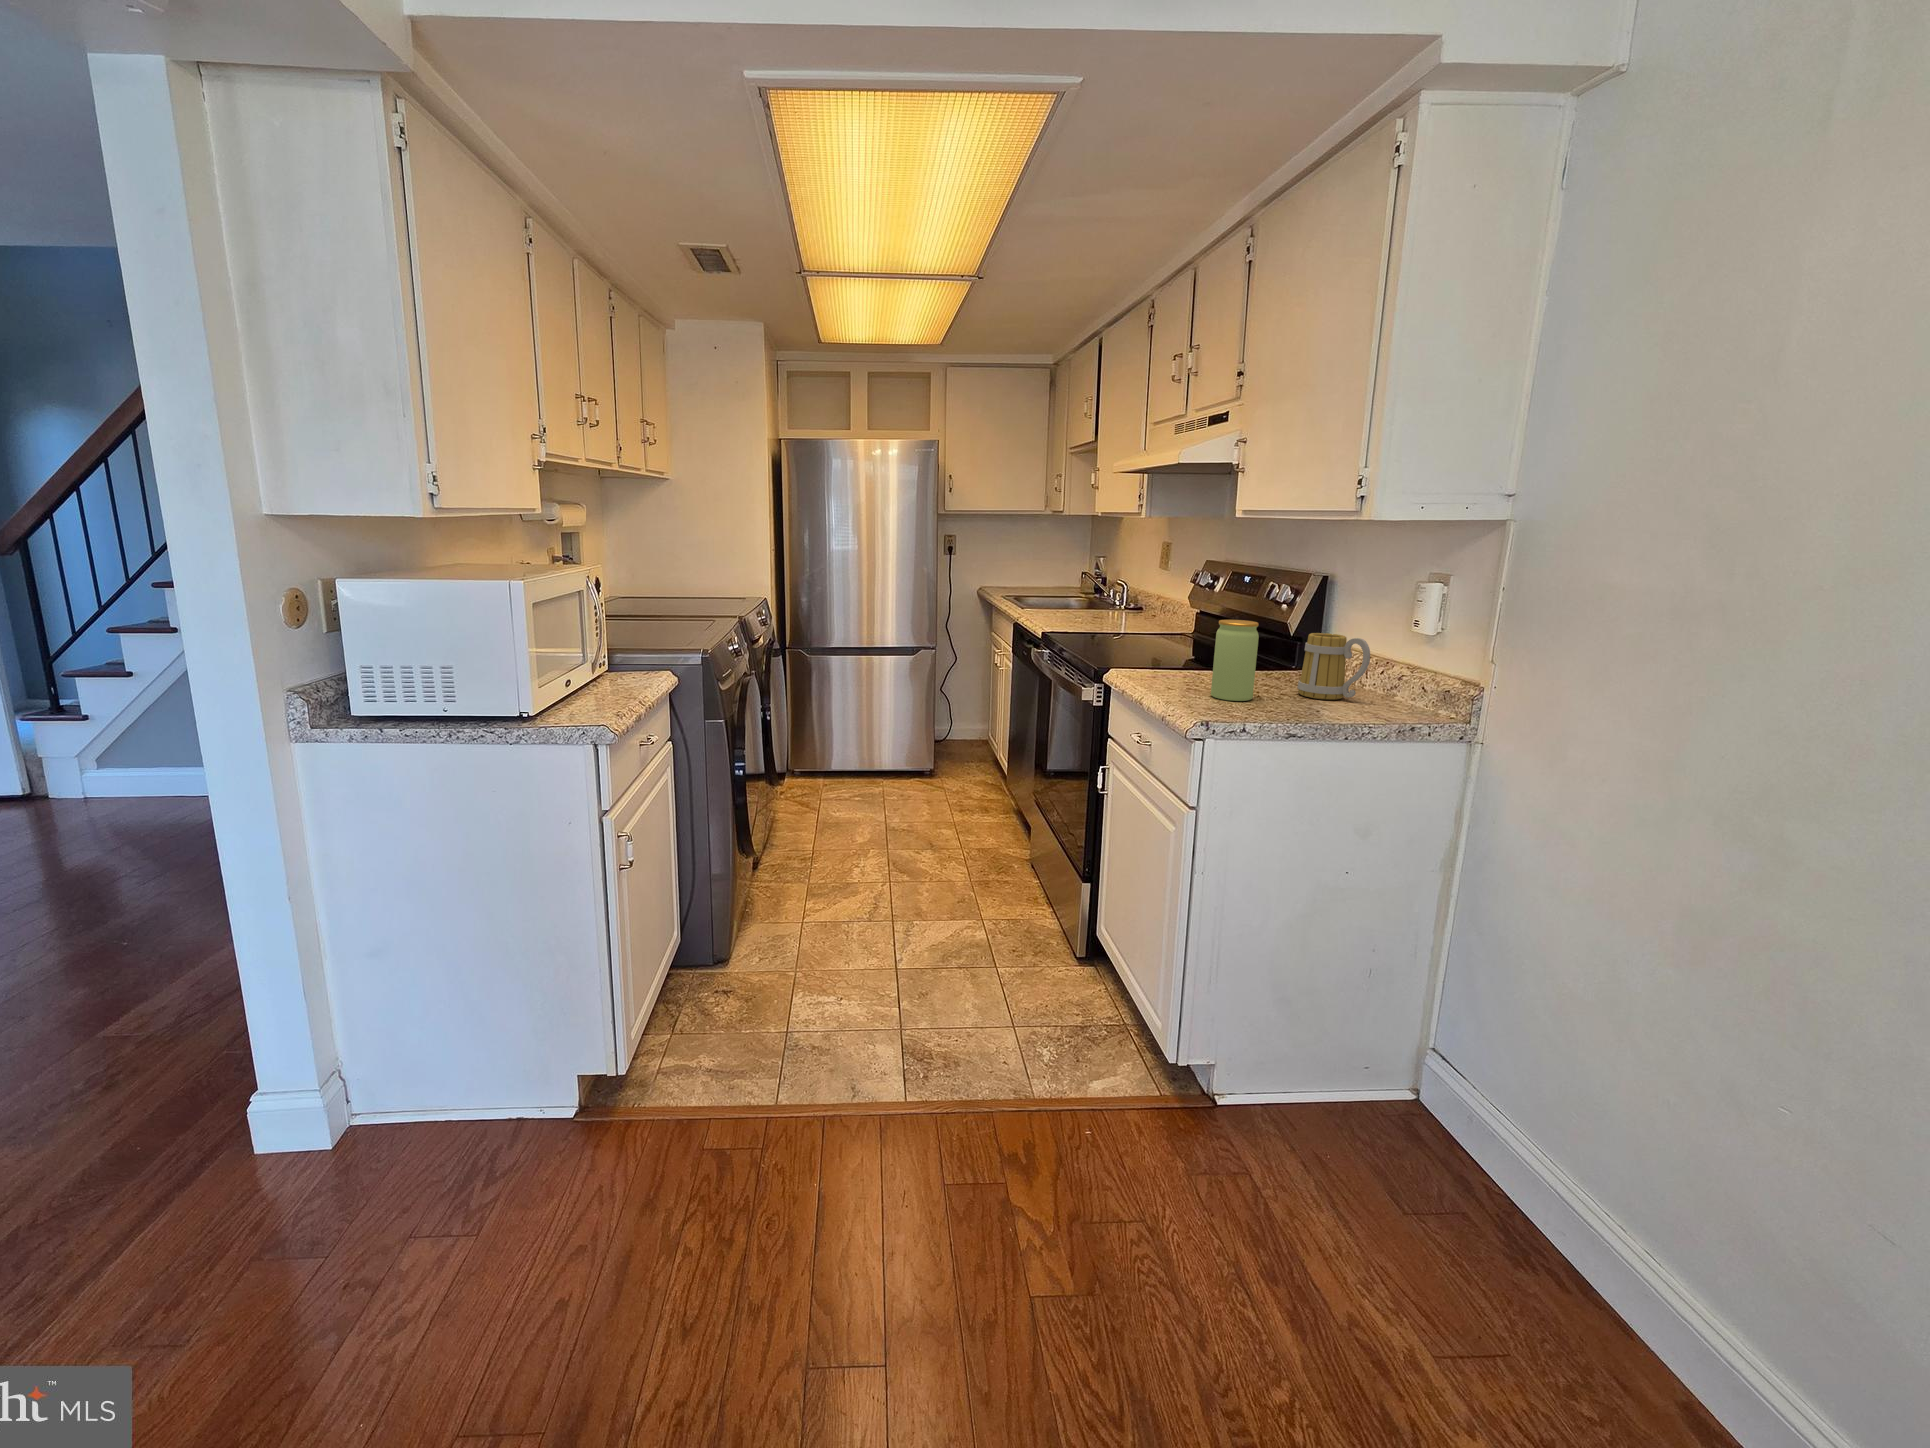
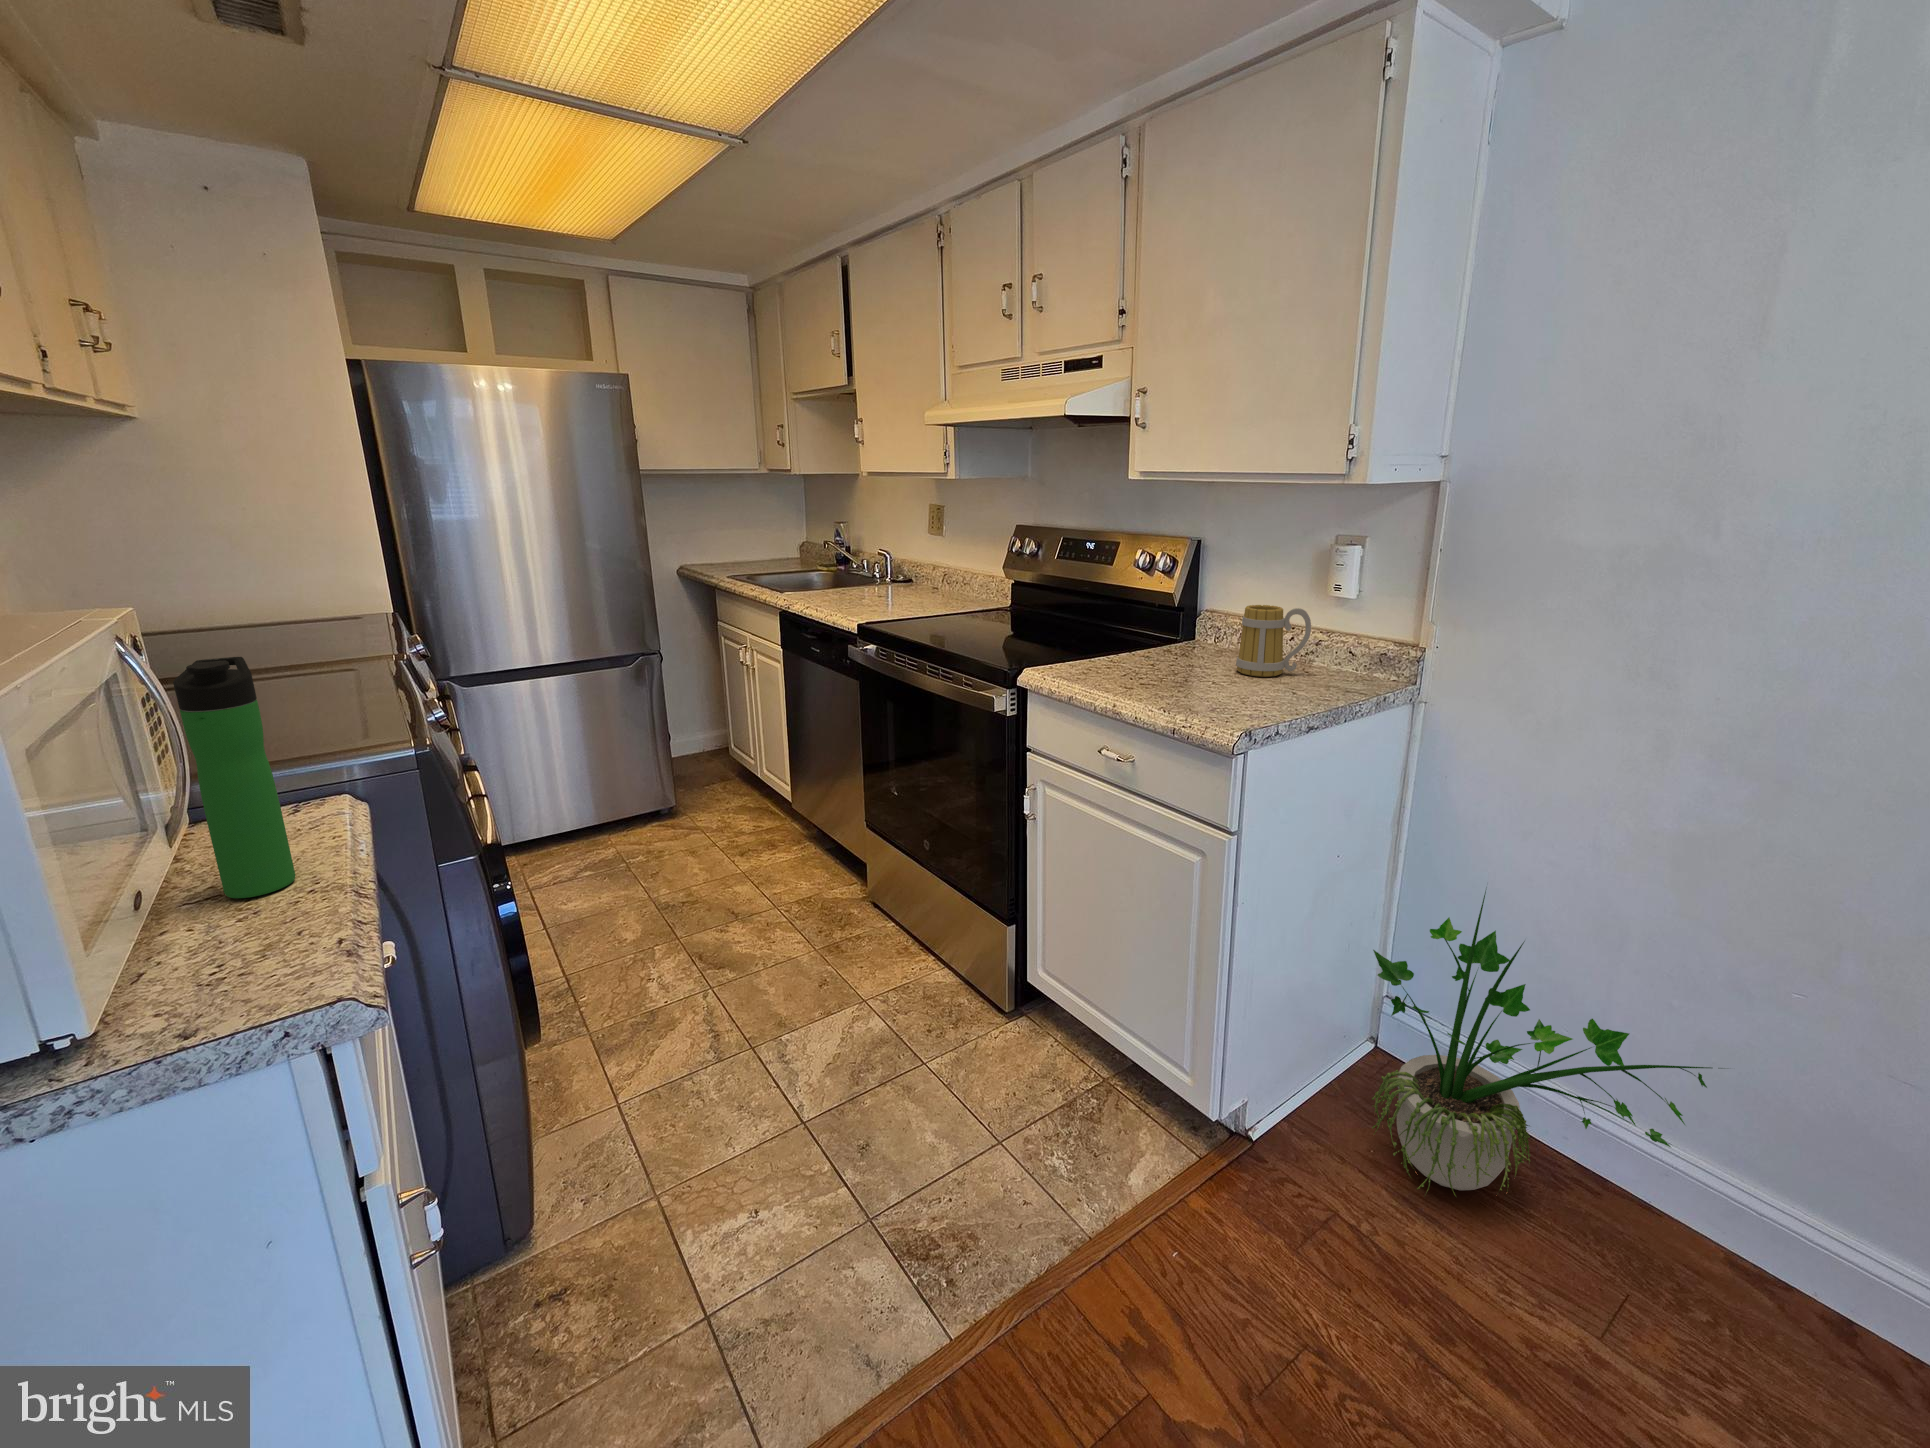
bottle: none [598,583,628,690] -> present [173,657,295,898]
jar: present [1211,620,1259,701] -> none [1180,601,1231,695]
potted plant: none [1321,917,1614,1224] -> present [1372,891,1711,1196]

